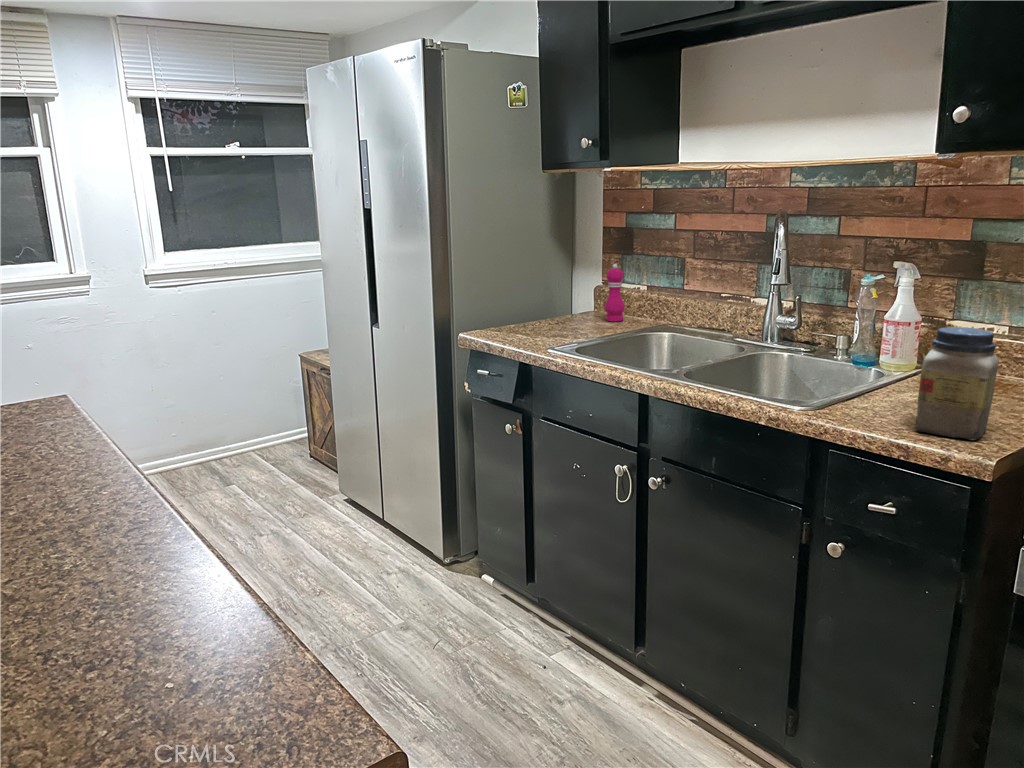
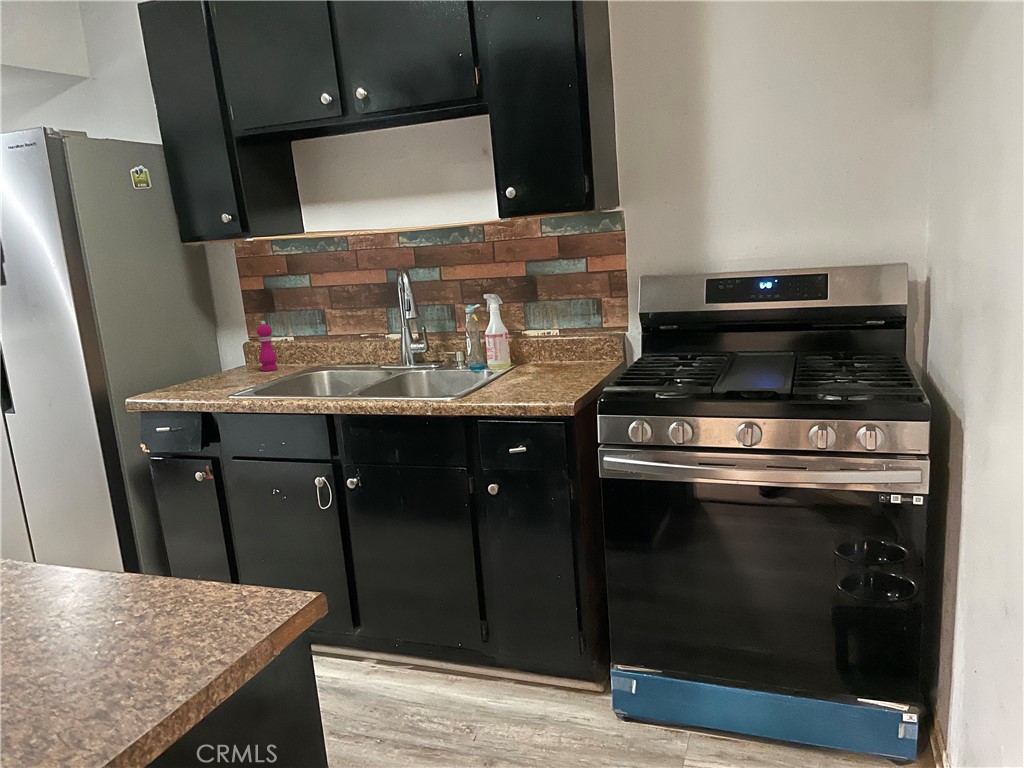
jar: present [916,327,999,440] -> none [522,327,564,397]

